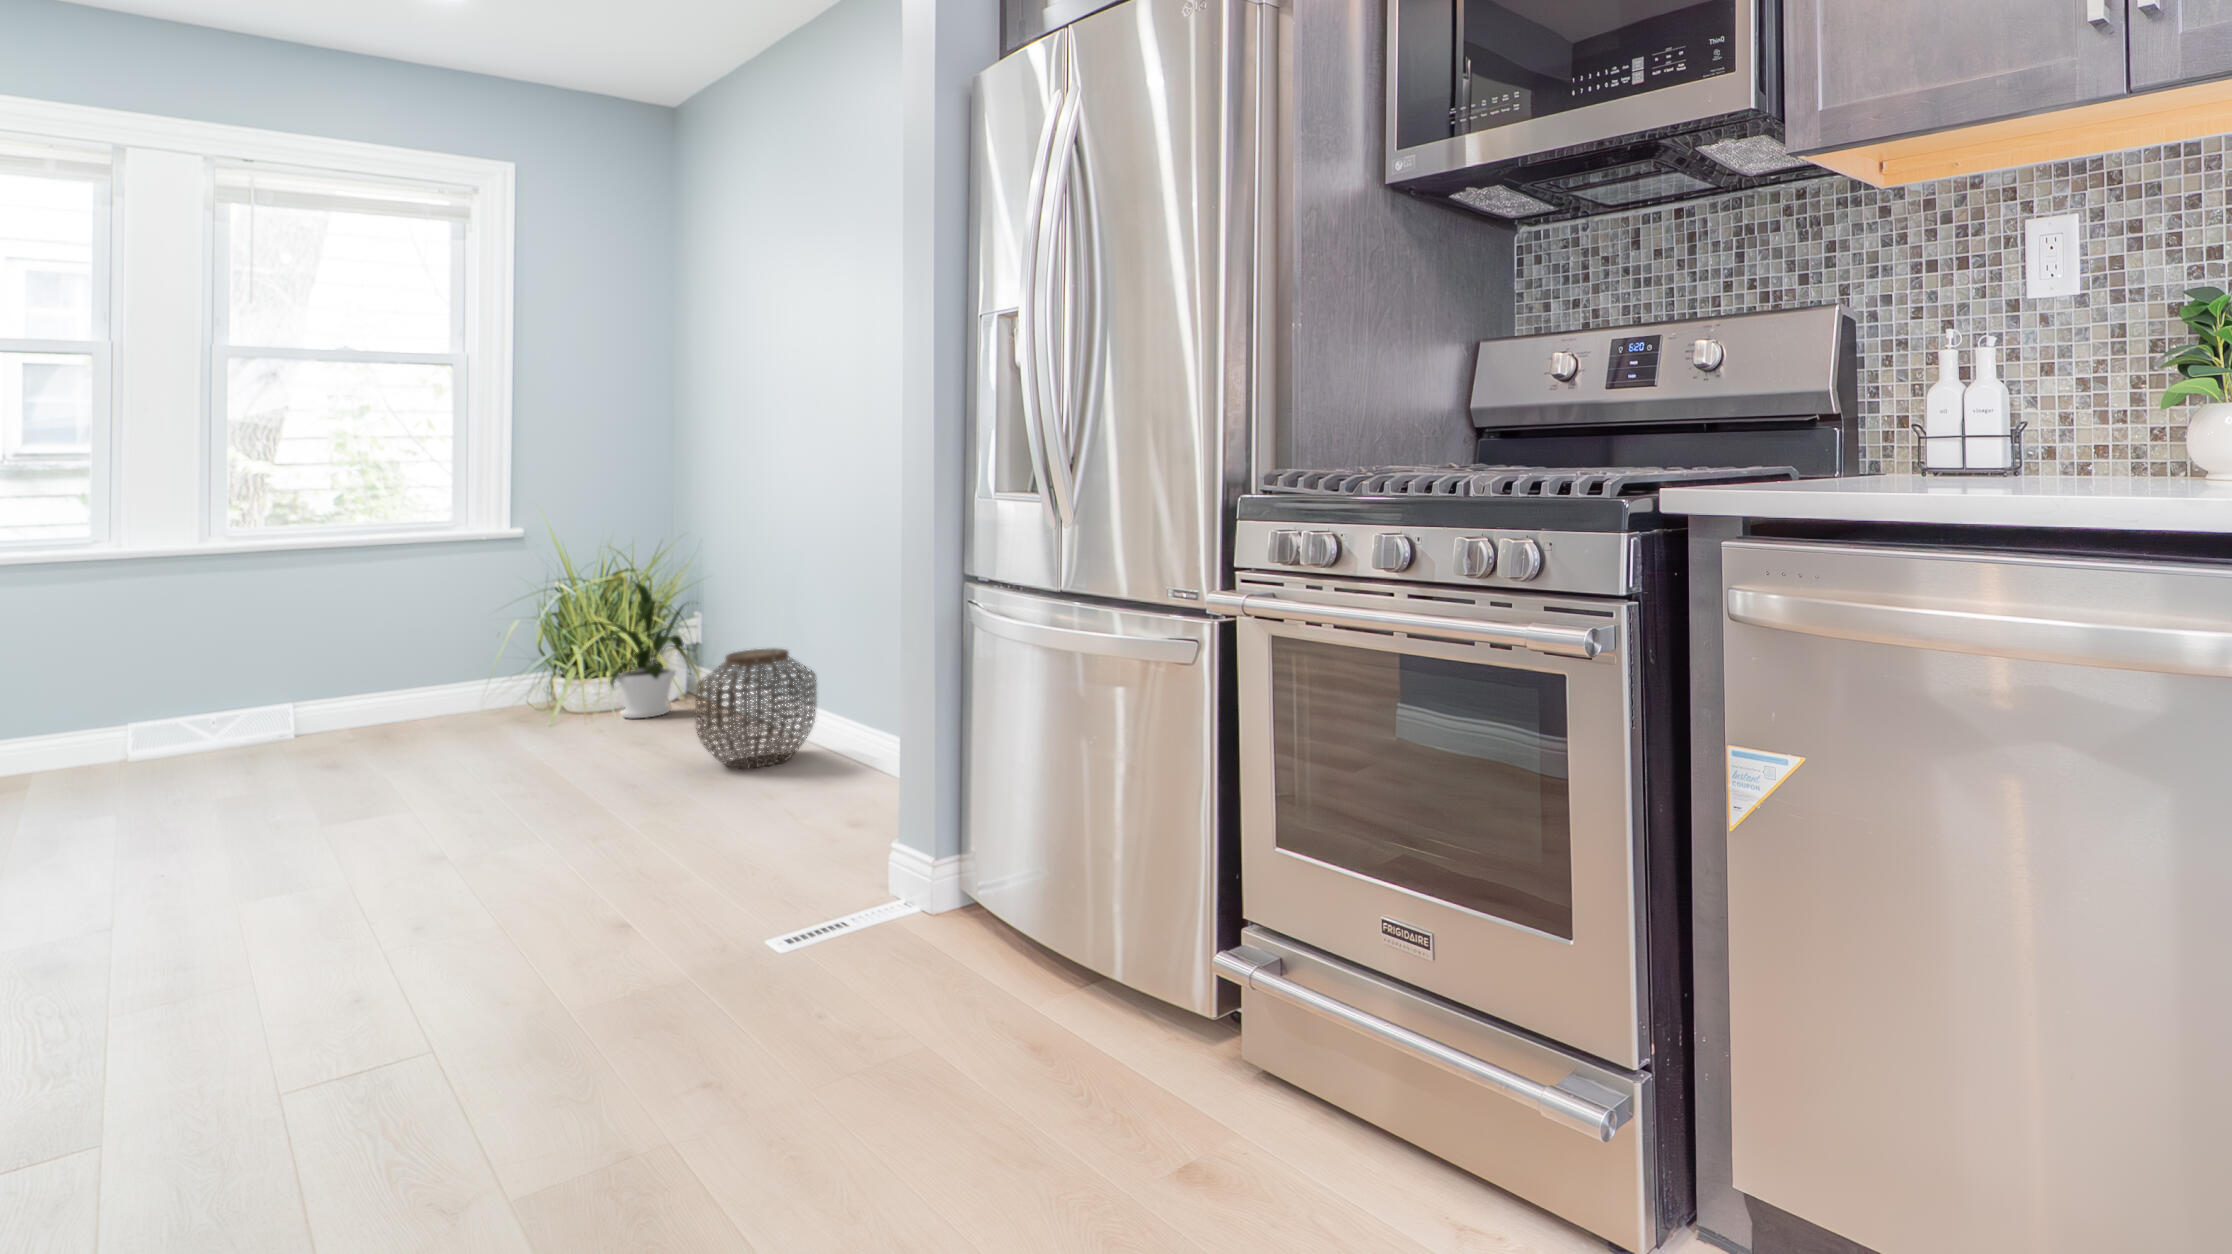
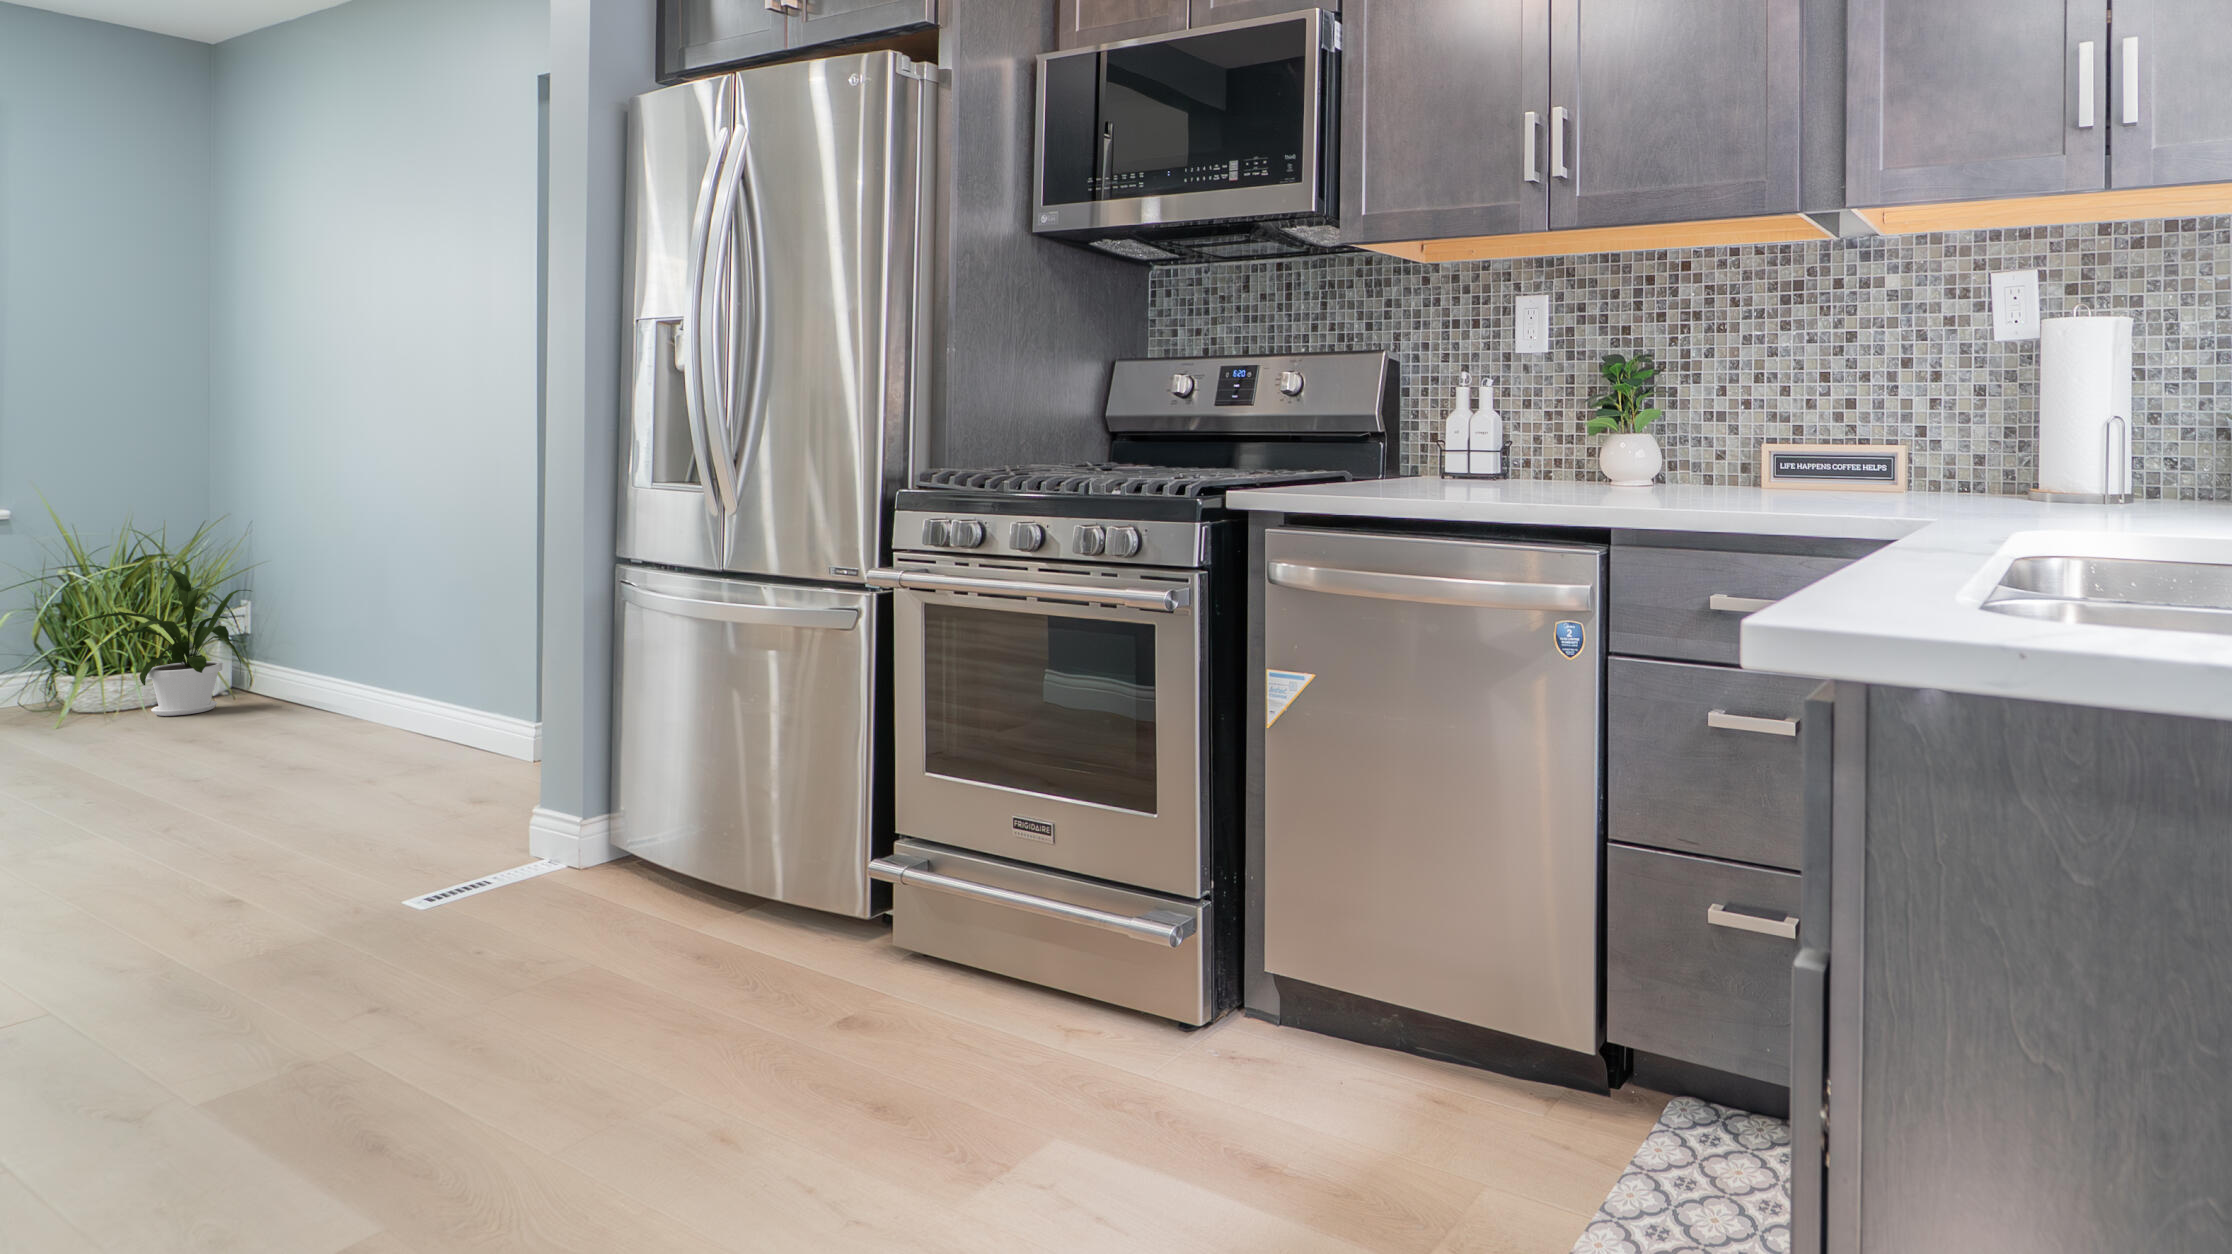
woven basket: present [696,649,816,769] -> none [271,635,415,758]

